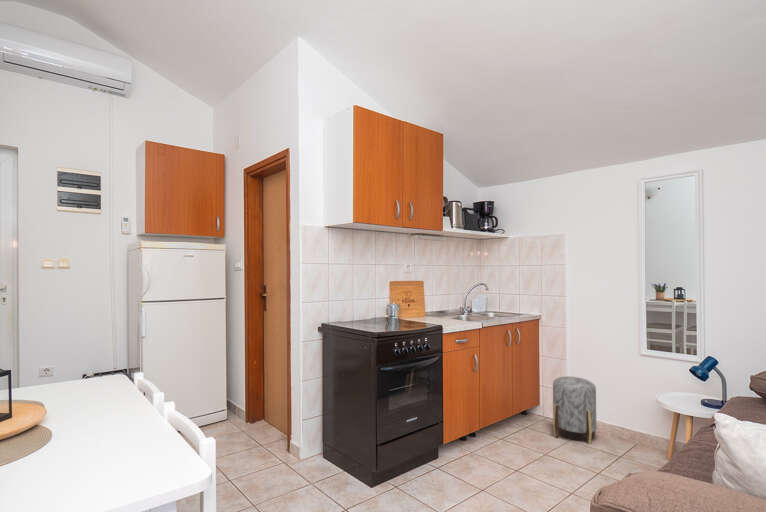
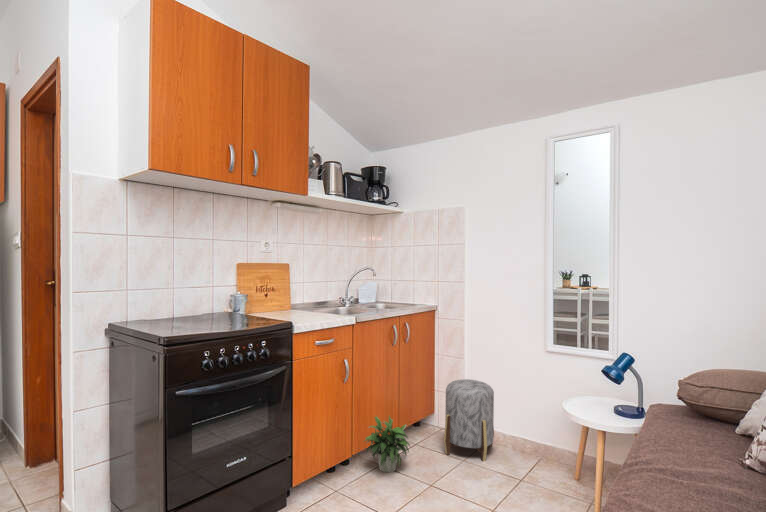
potted plant: none [488,401,526,446] -> present [365,416,410,472]

